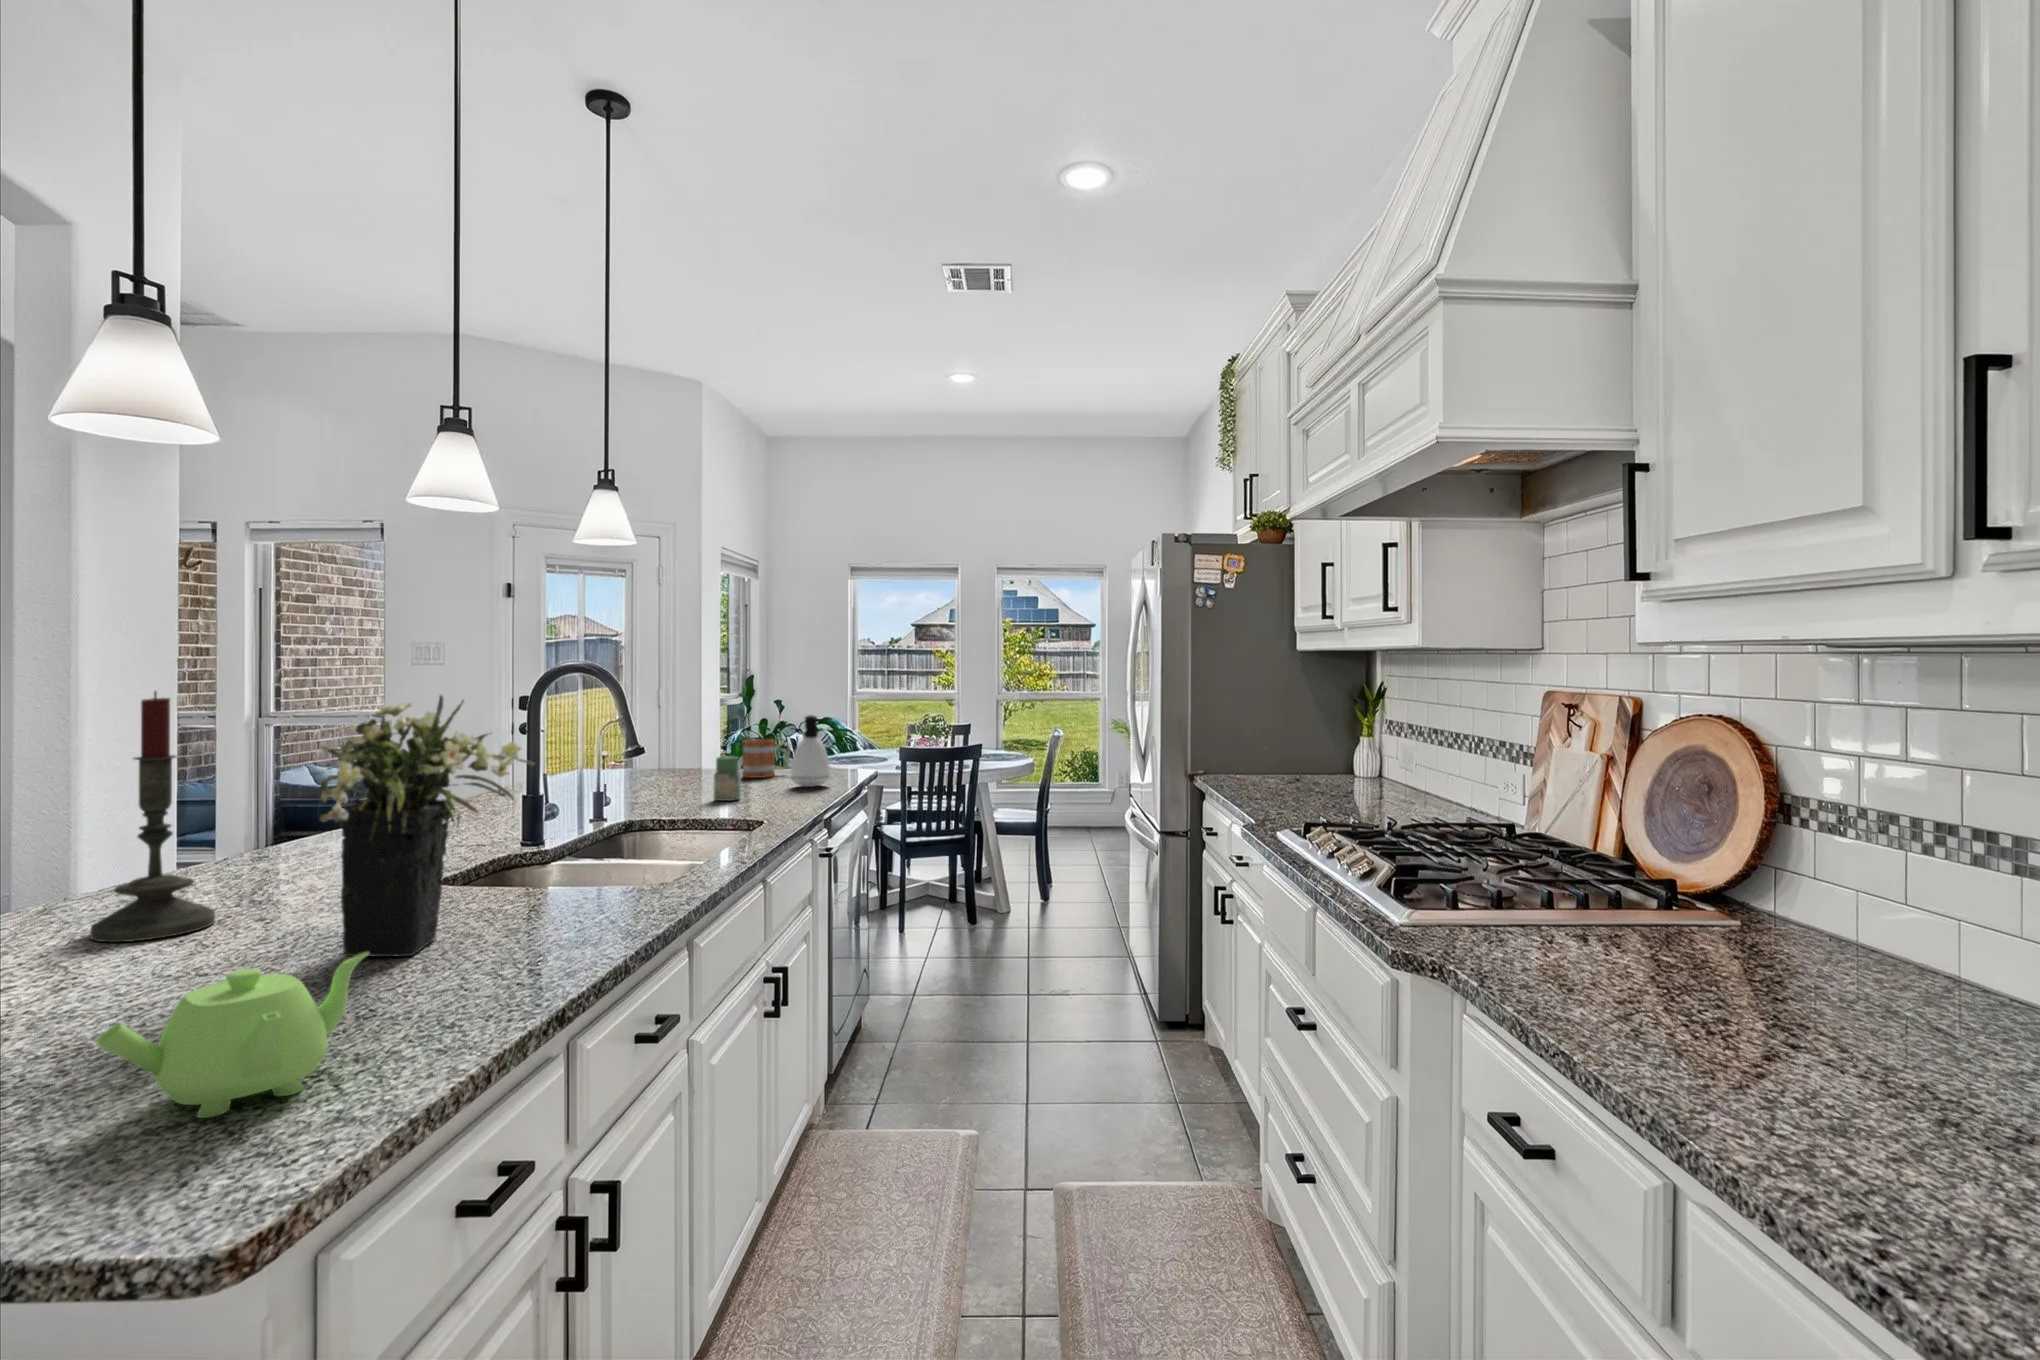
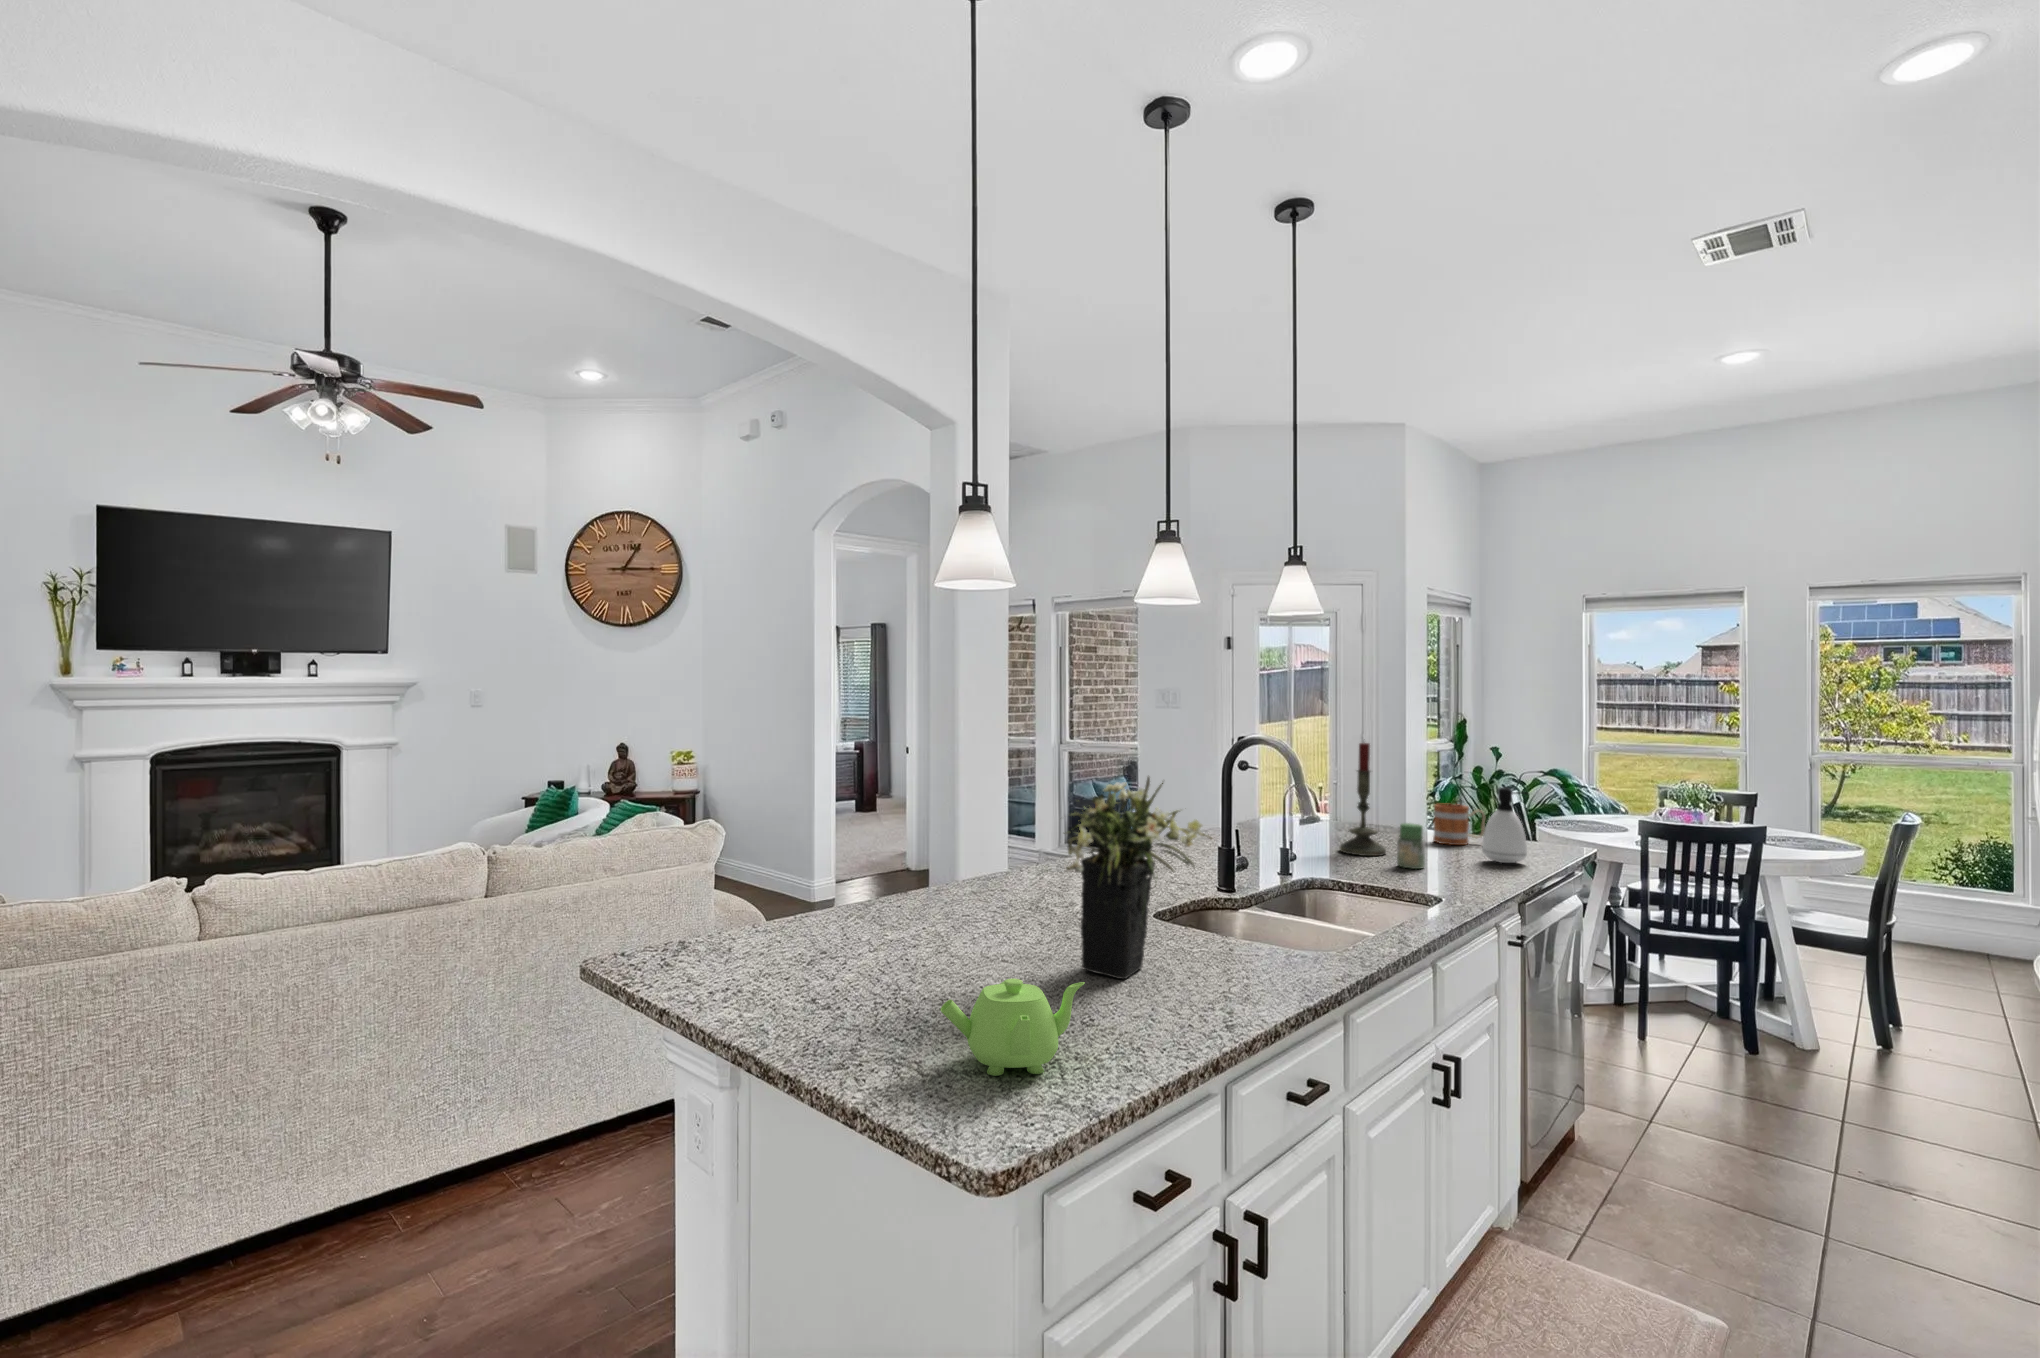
candle: present [90,691,215,942] -> present [1340,743,1386,856]

